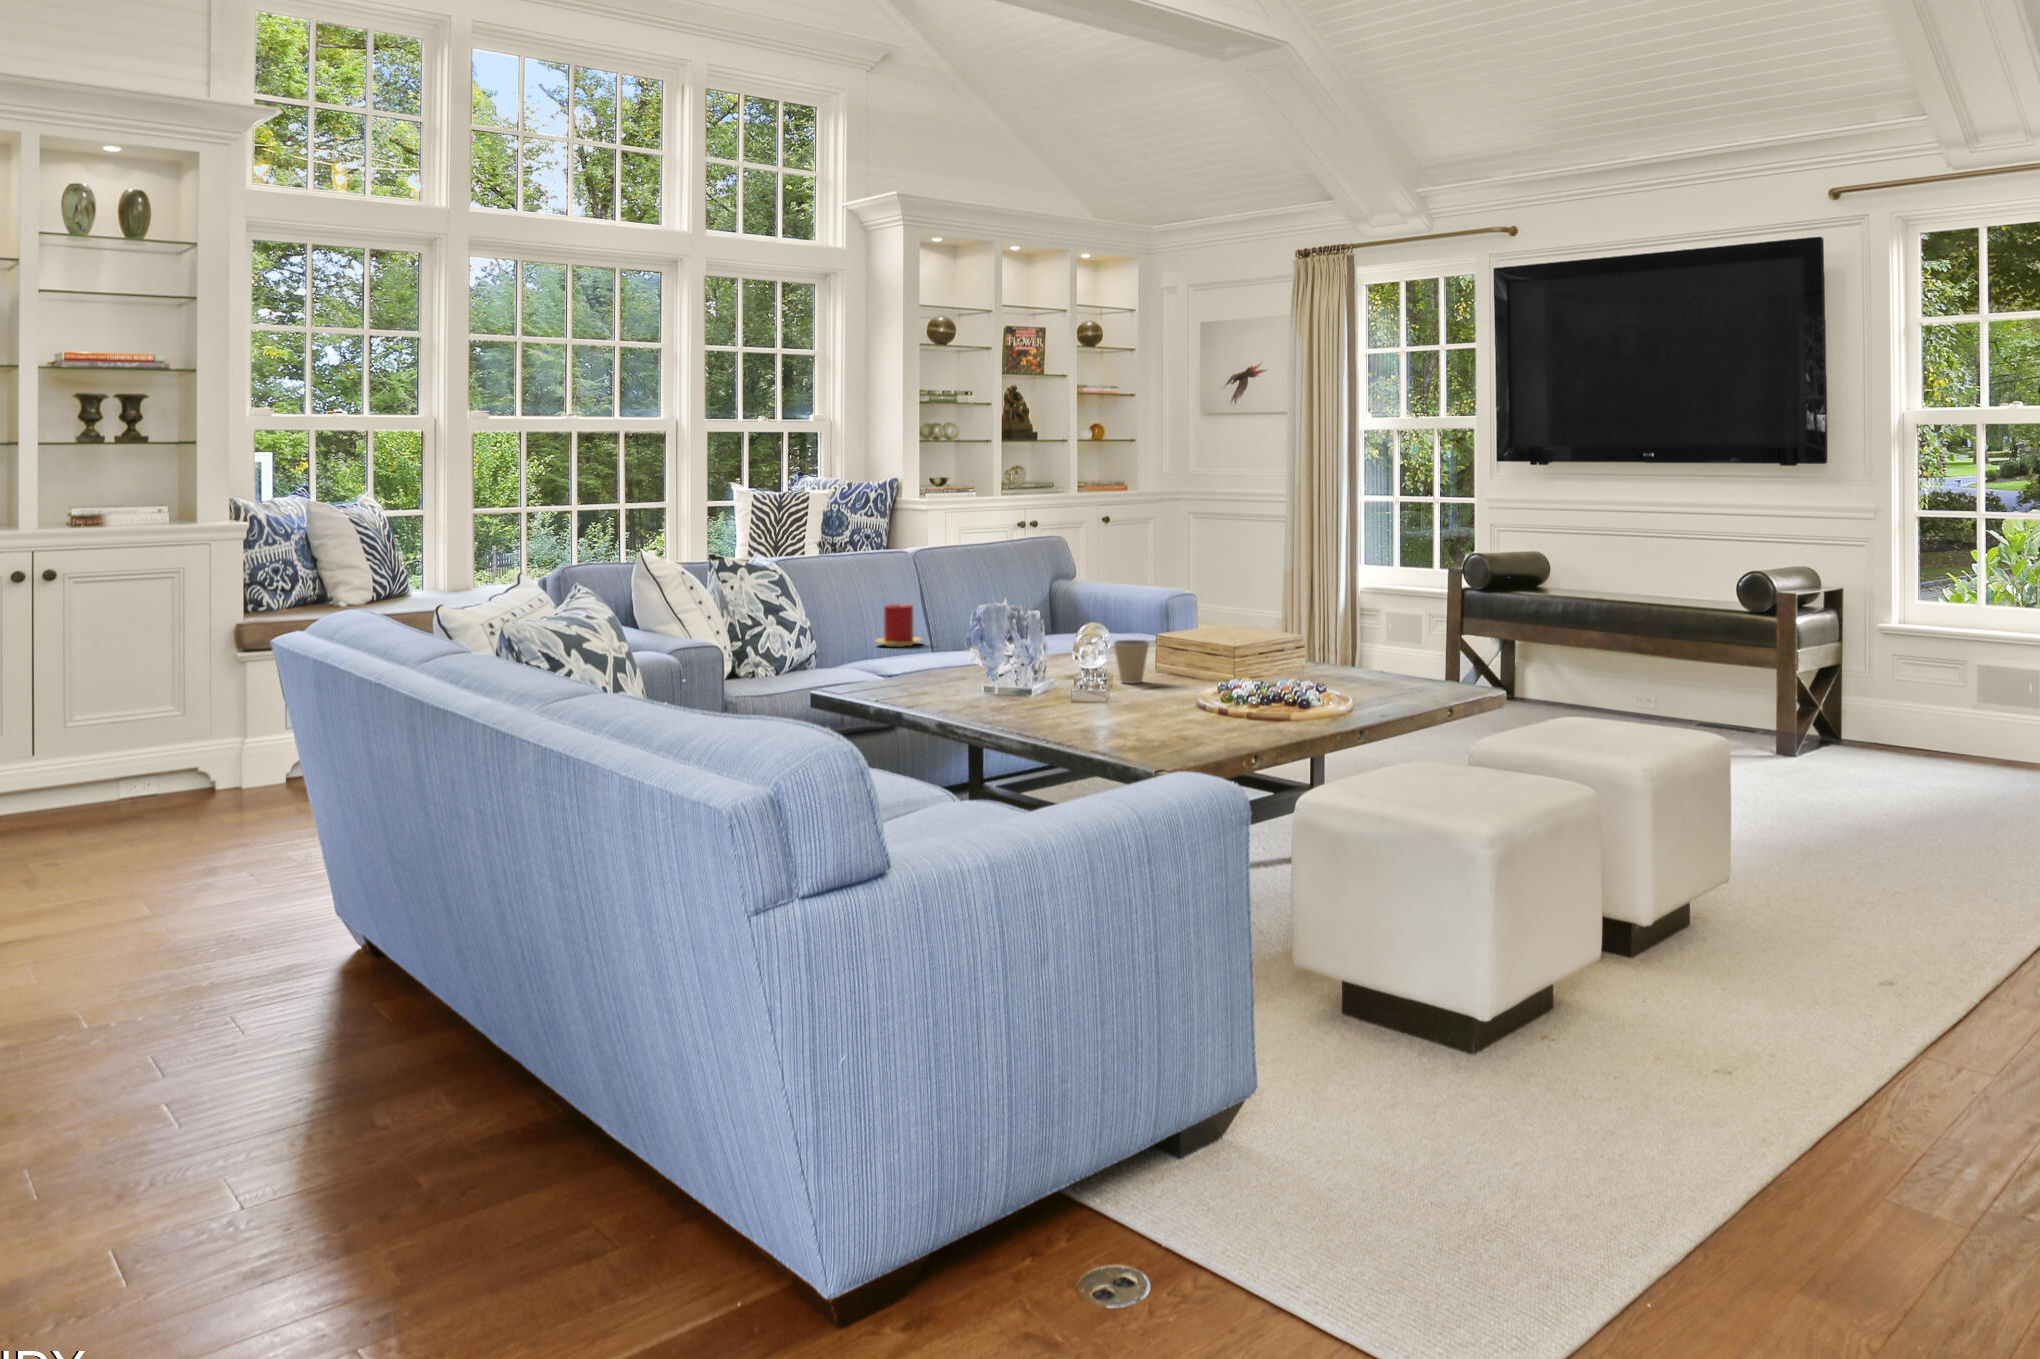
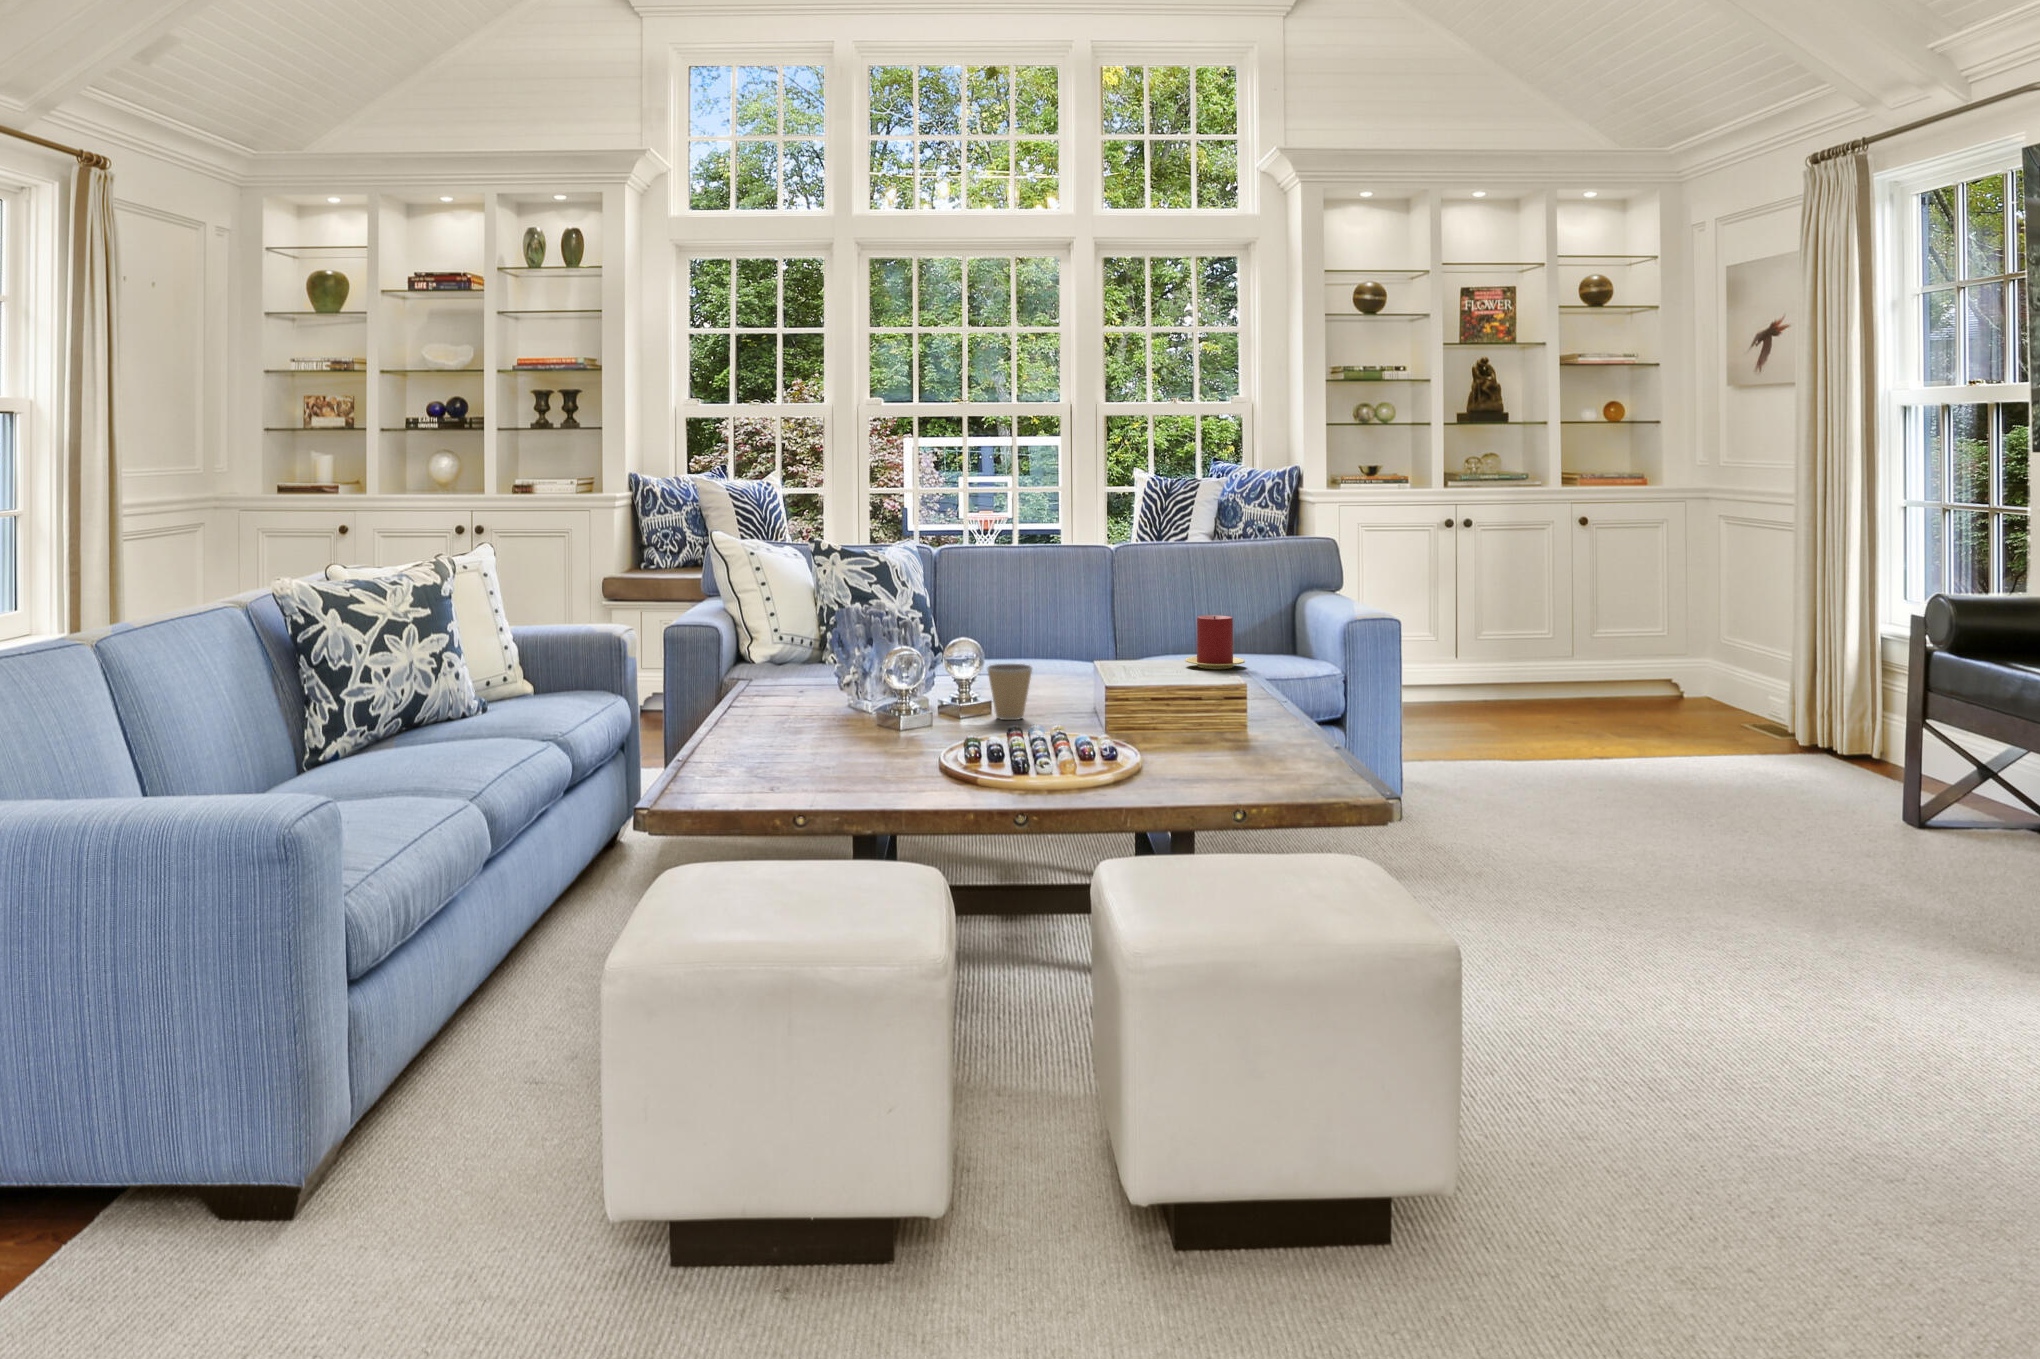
candle: present [876,604,922,647] -> present [1185,615,1245,669]

